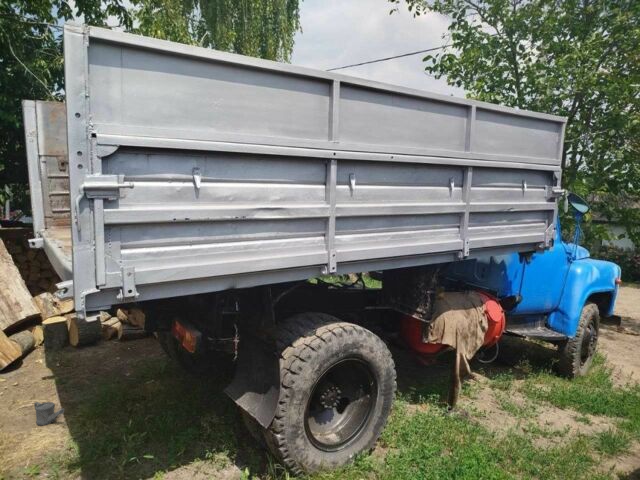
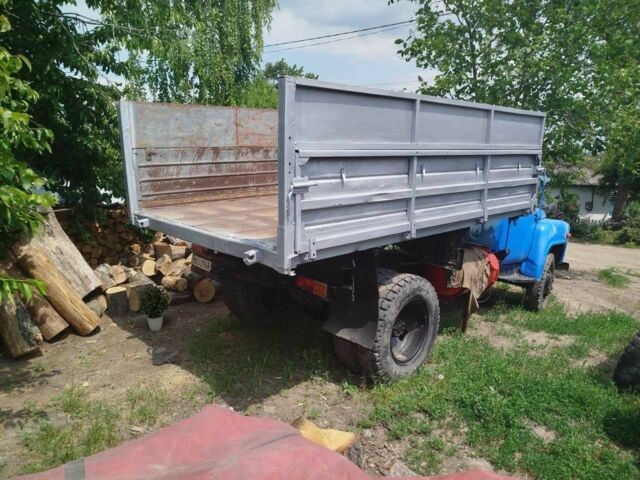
potted plant: none [54,326,97,379] -> present [138,286,170,331]

